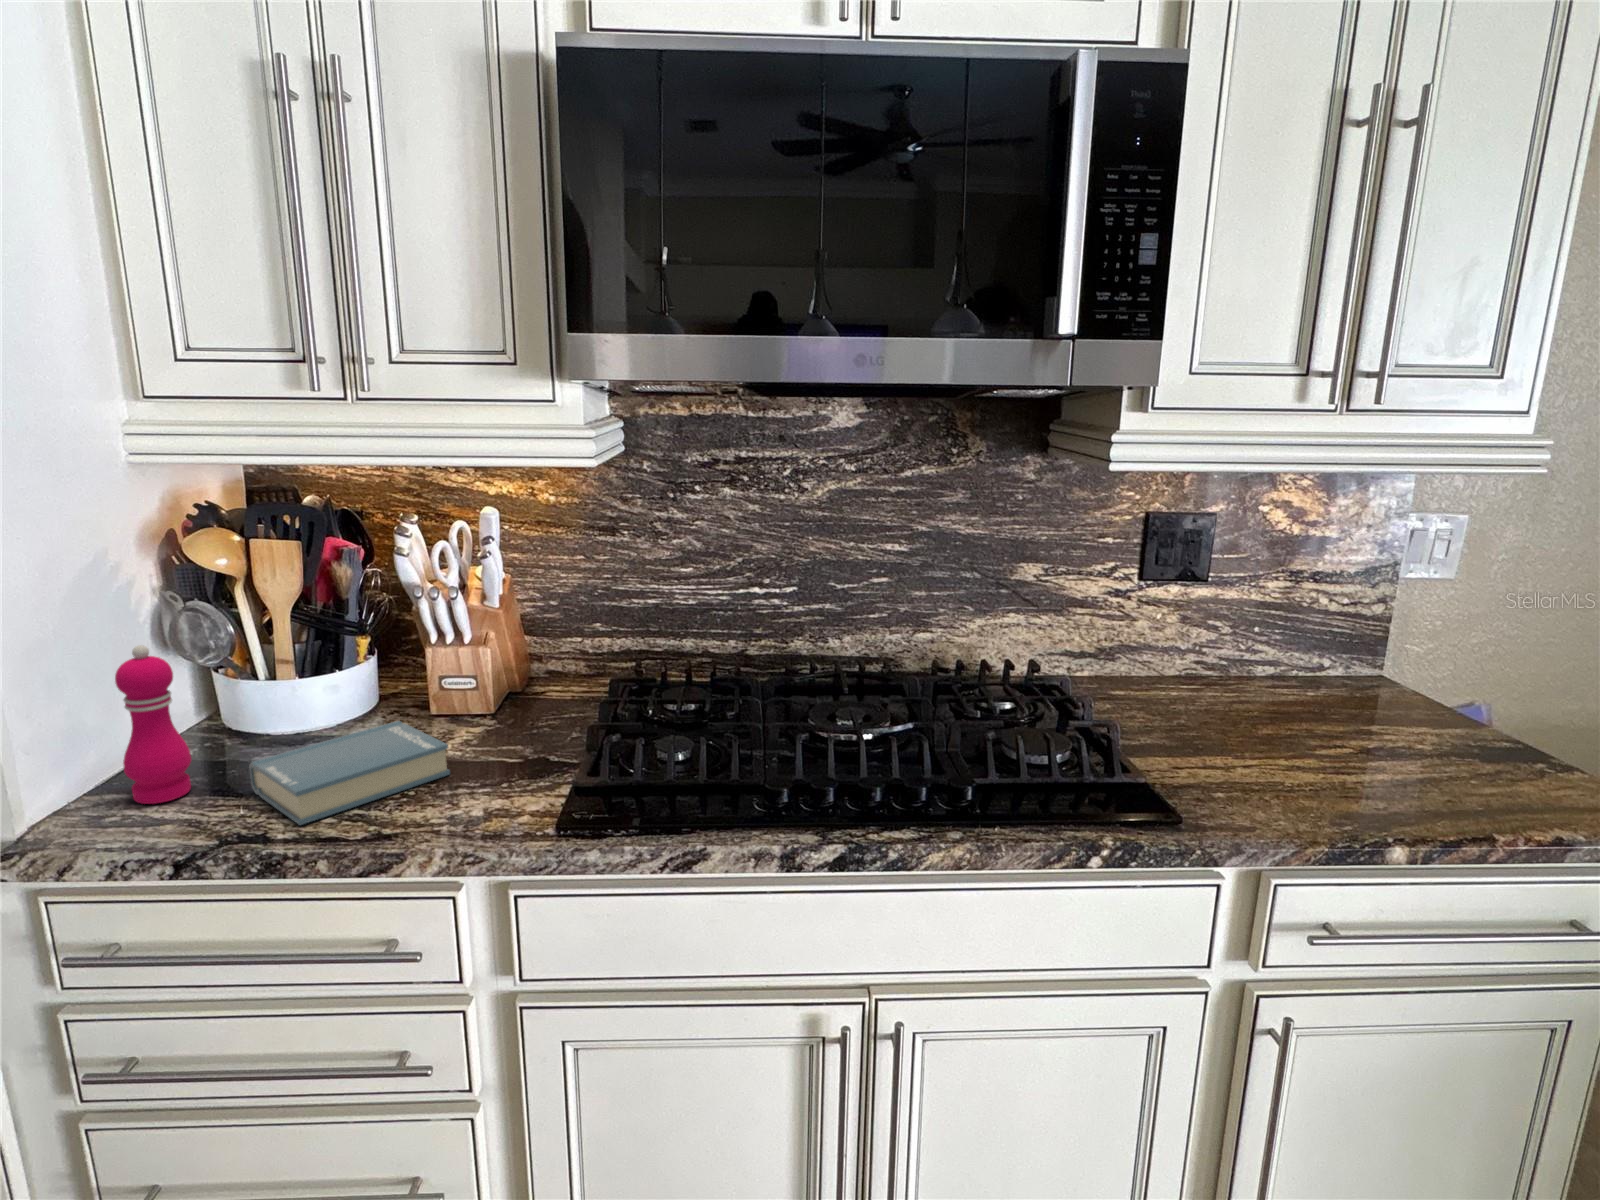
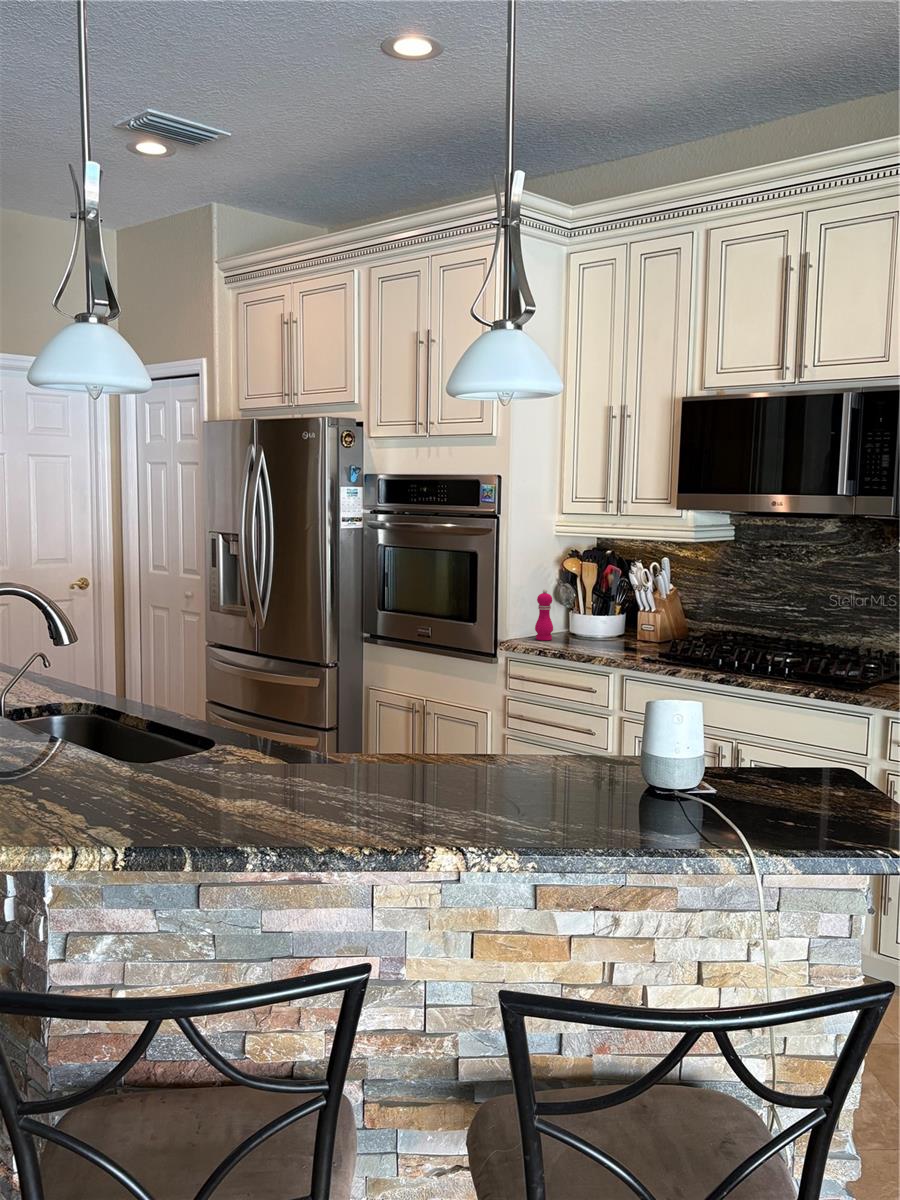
hardback book: present [249,721,450,825] -> none [567,632,625,648]

